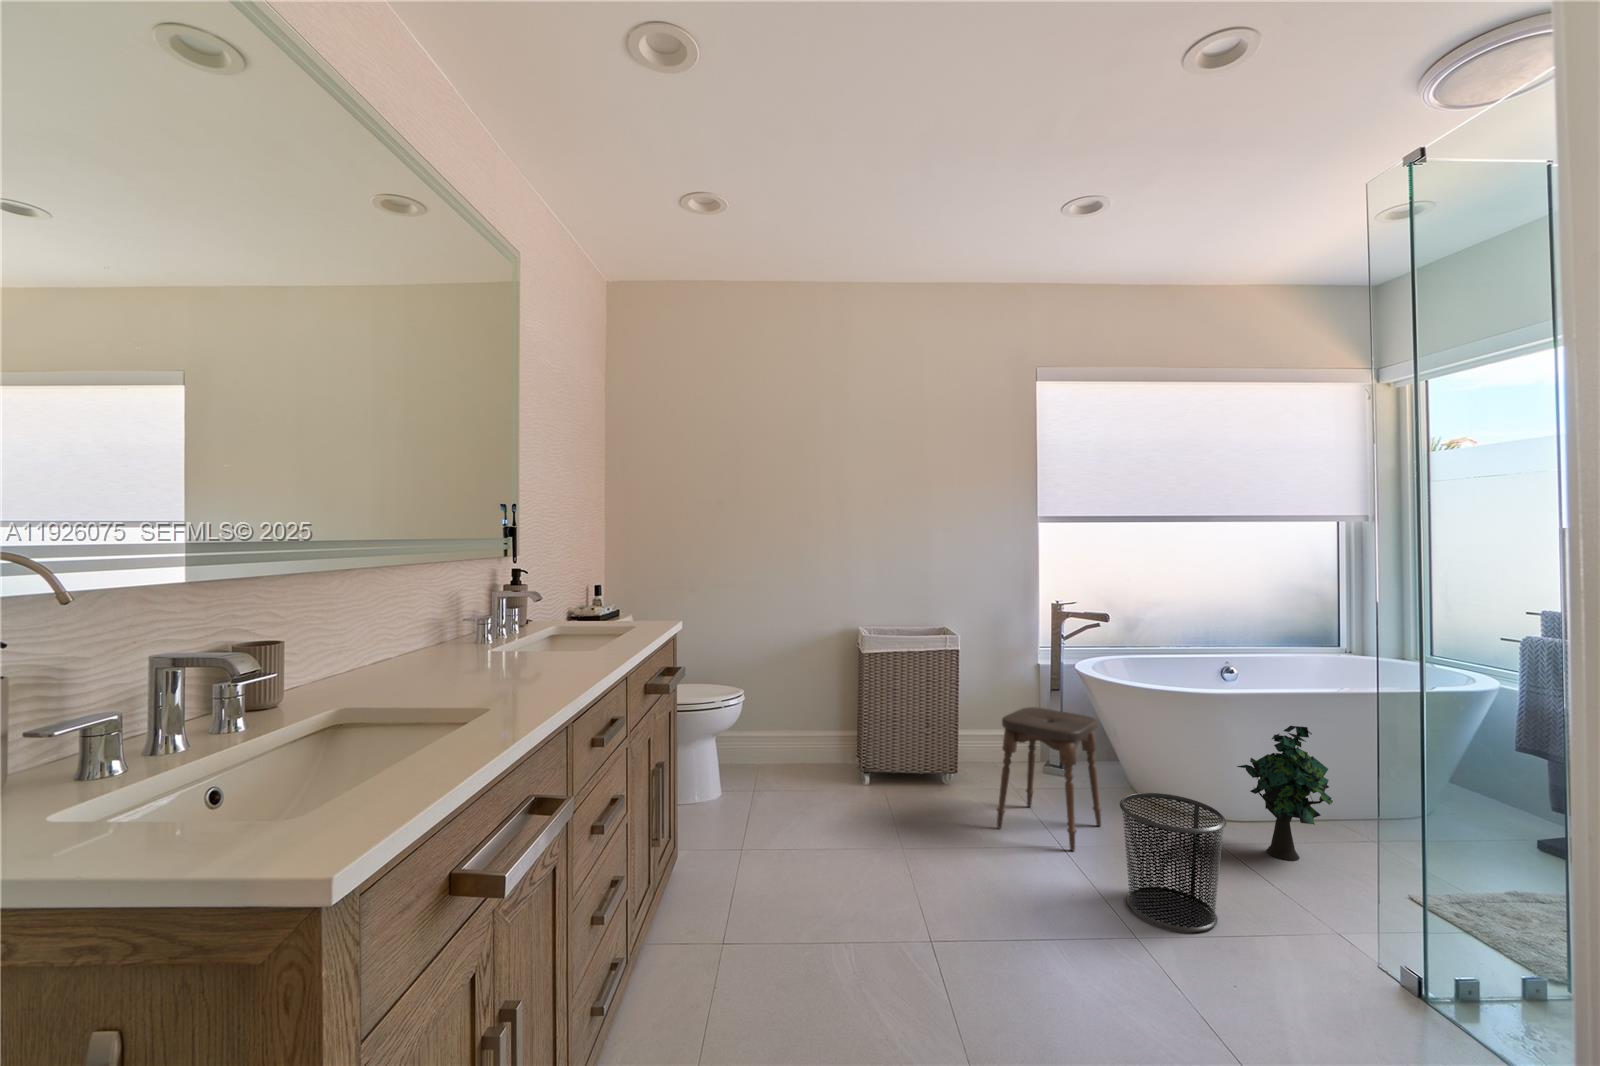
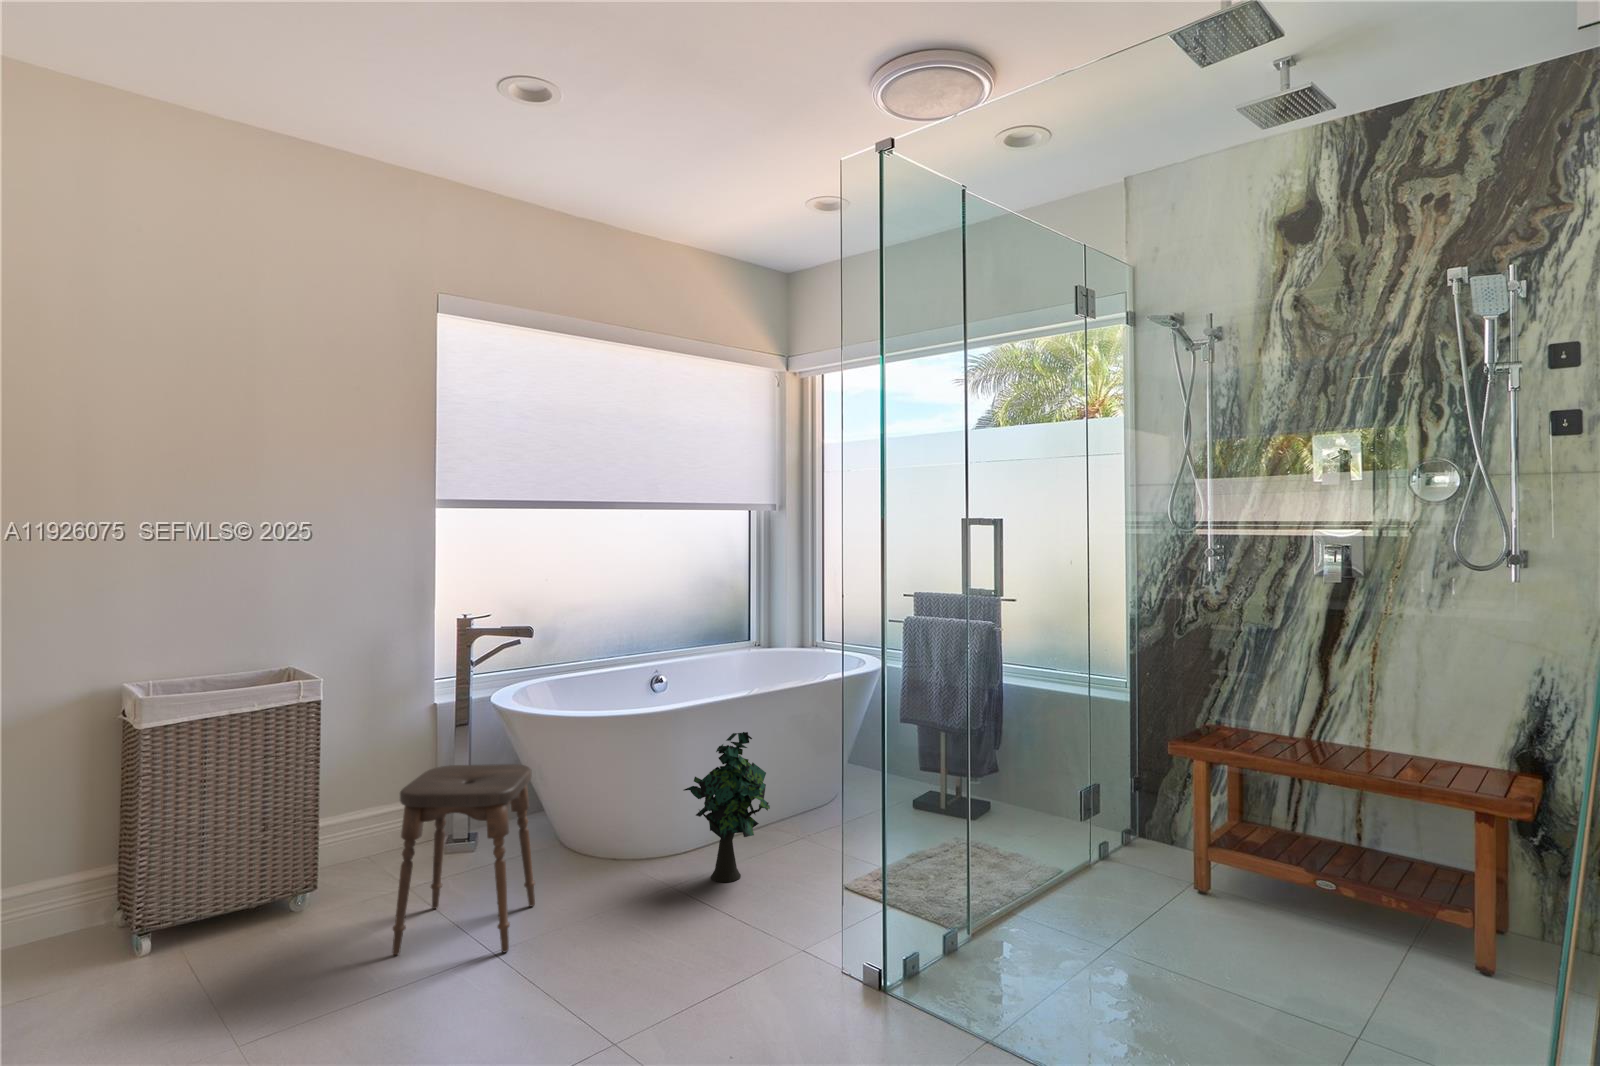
waste bin: present [1119,793,1226,932] -> none [575,843,694,1014]

